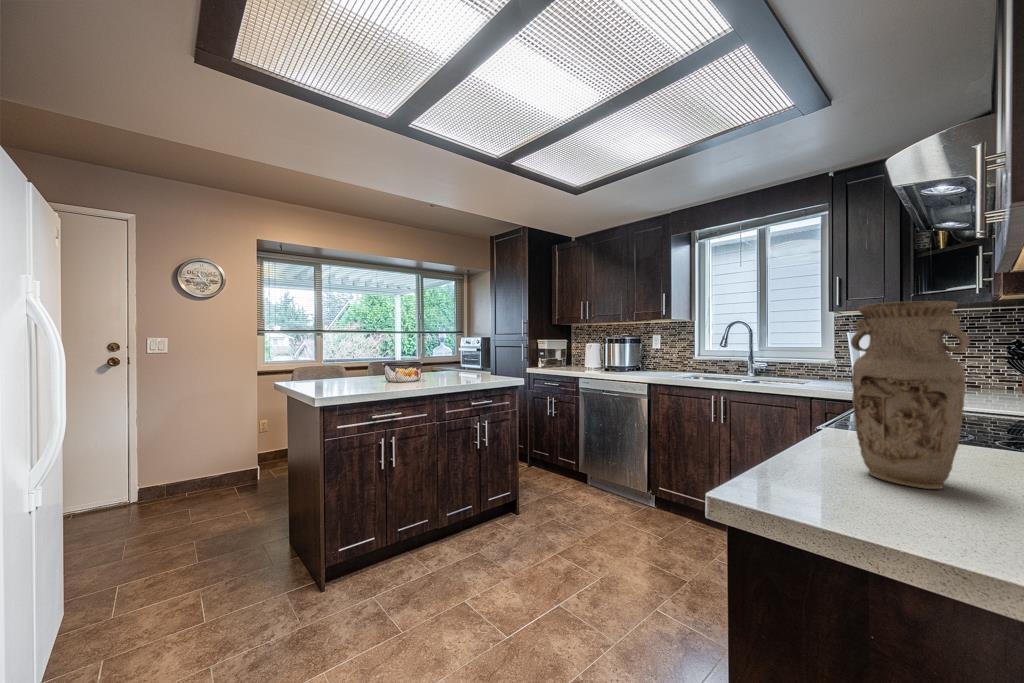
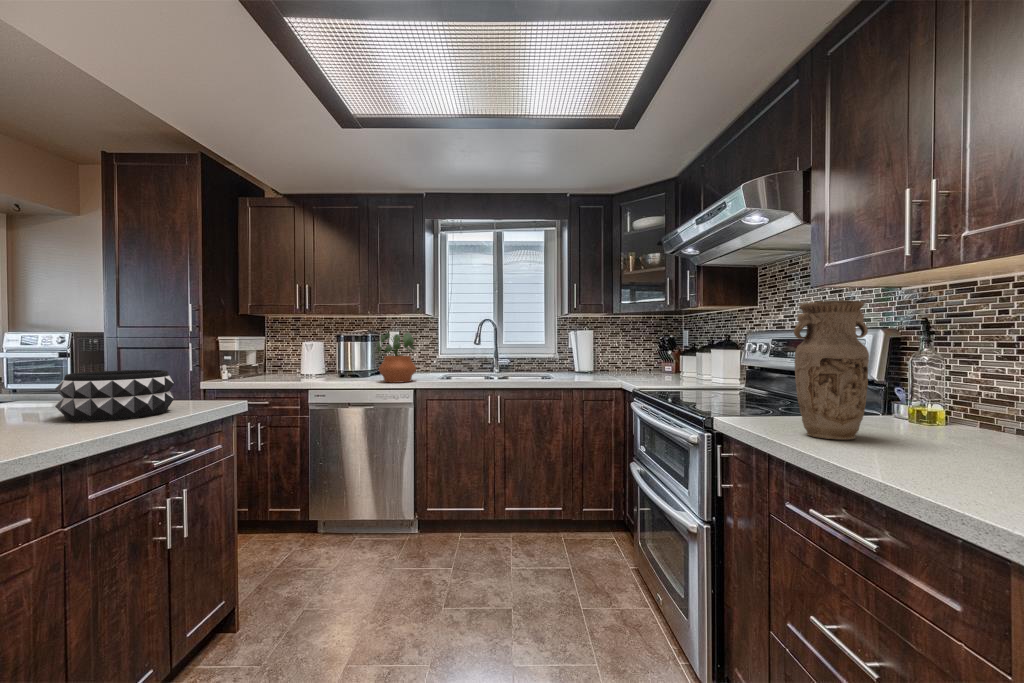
potted plant: none [618,336,653,378] -> present [377,332,416,383]
decorative bowl: none [432,359,476,383] -> present [55,370,175,421]

